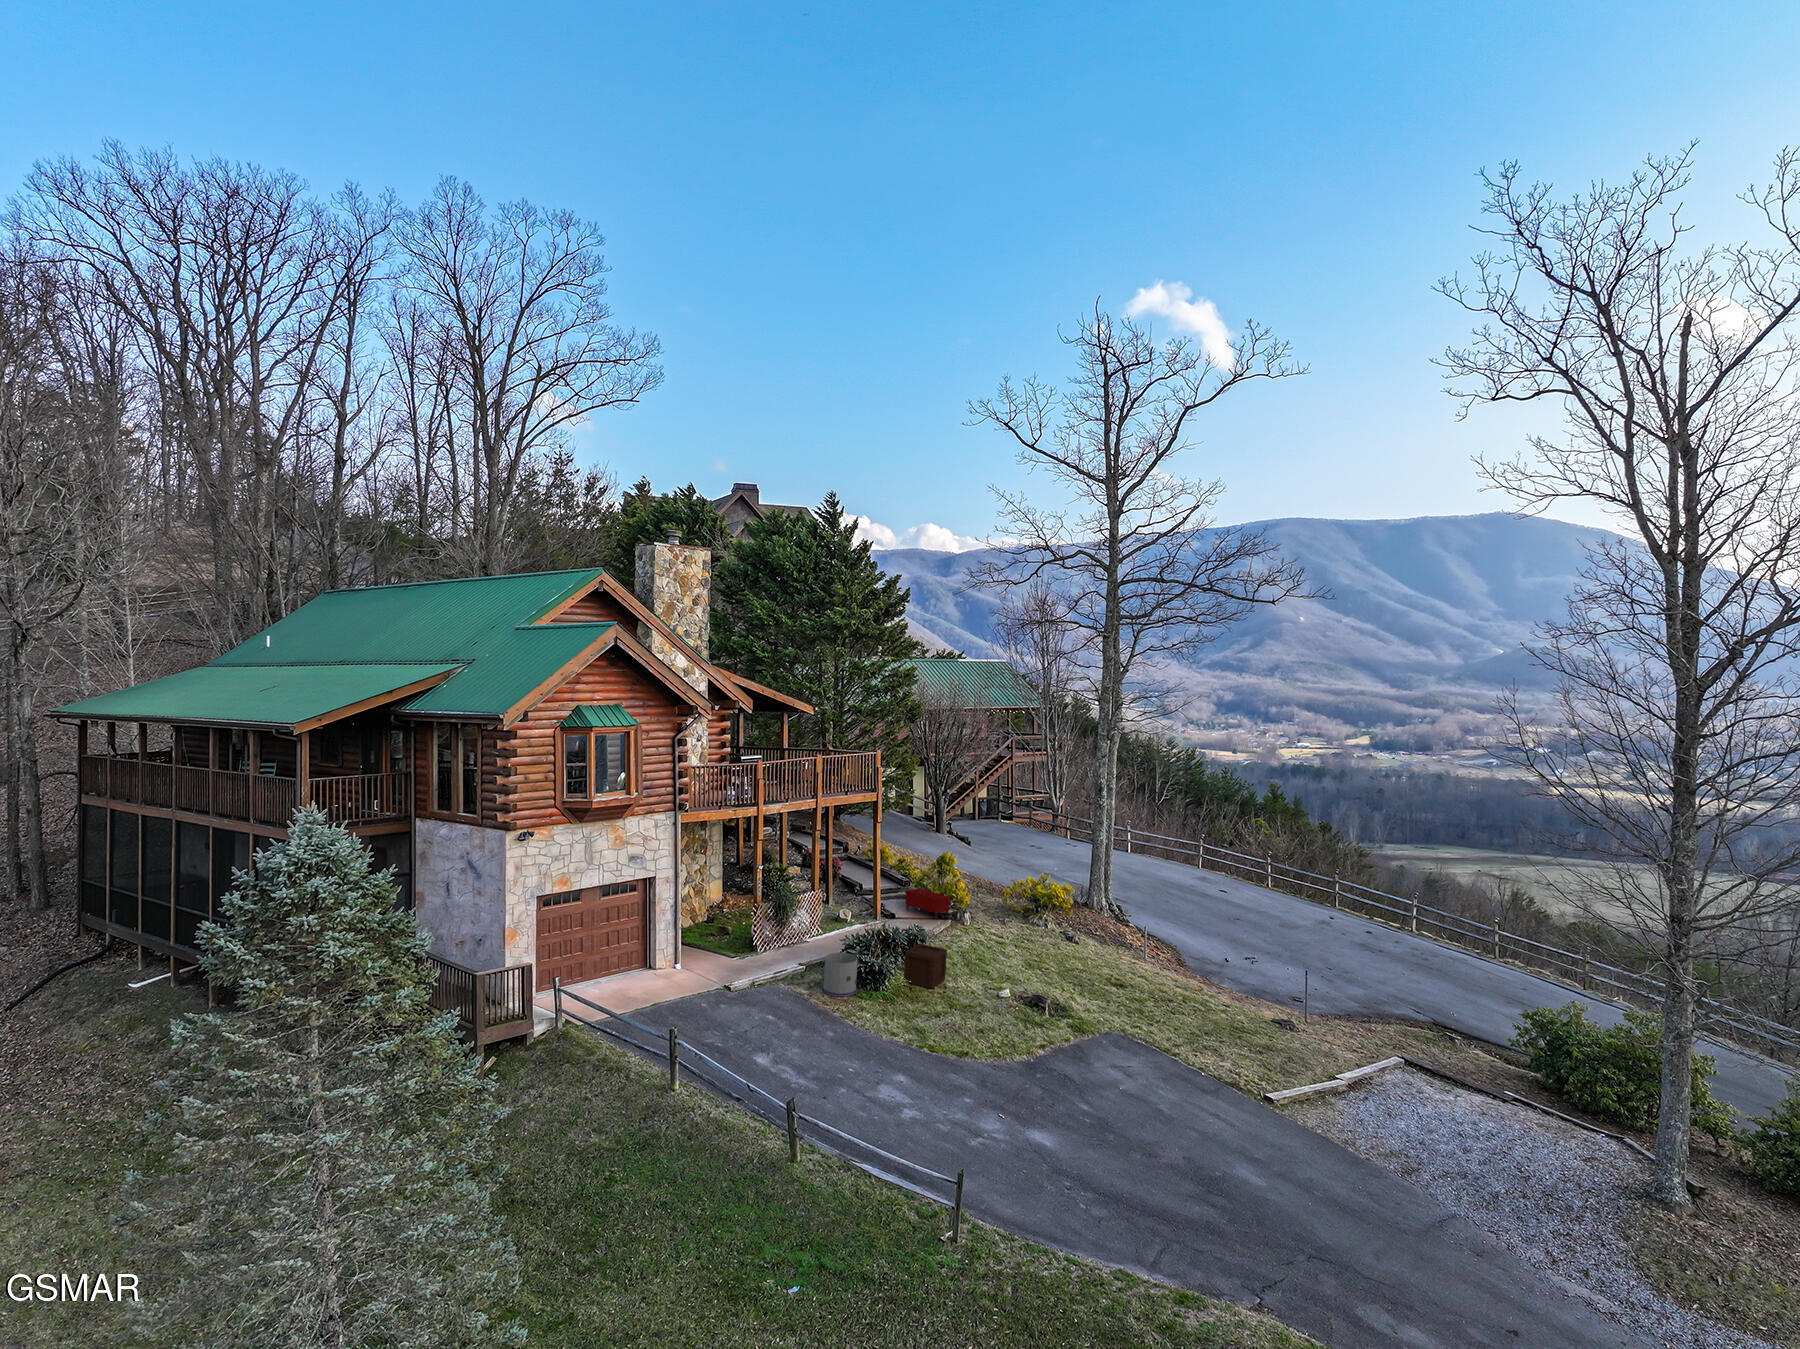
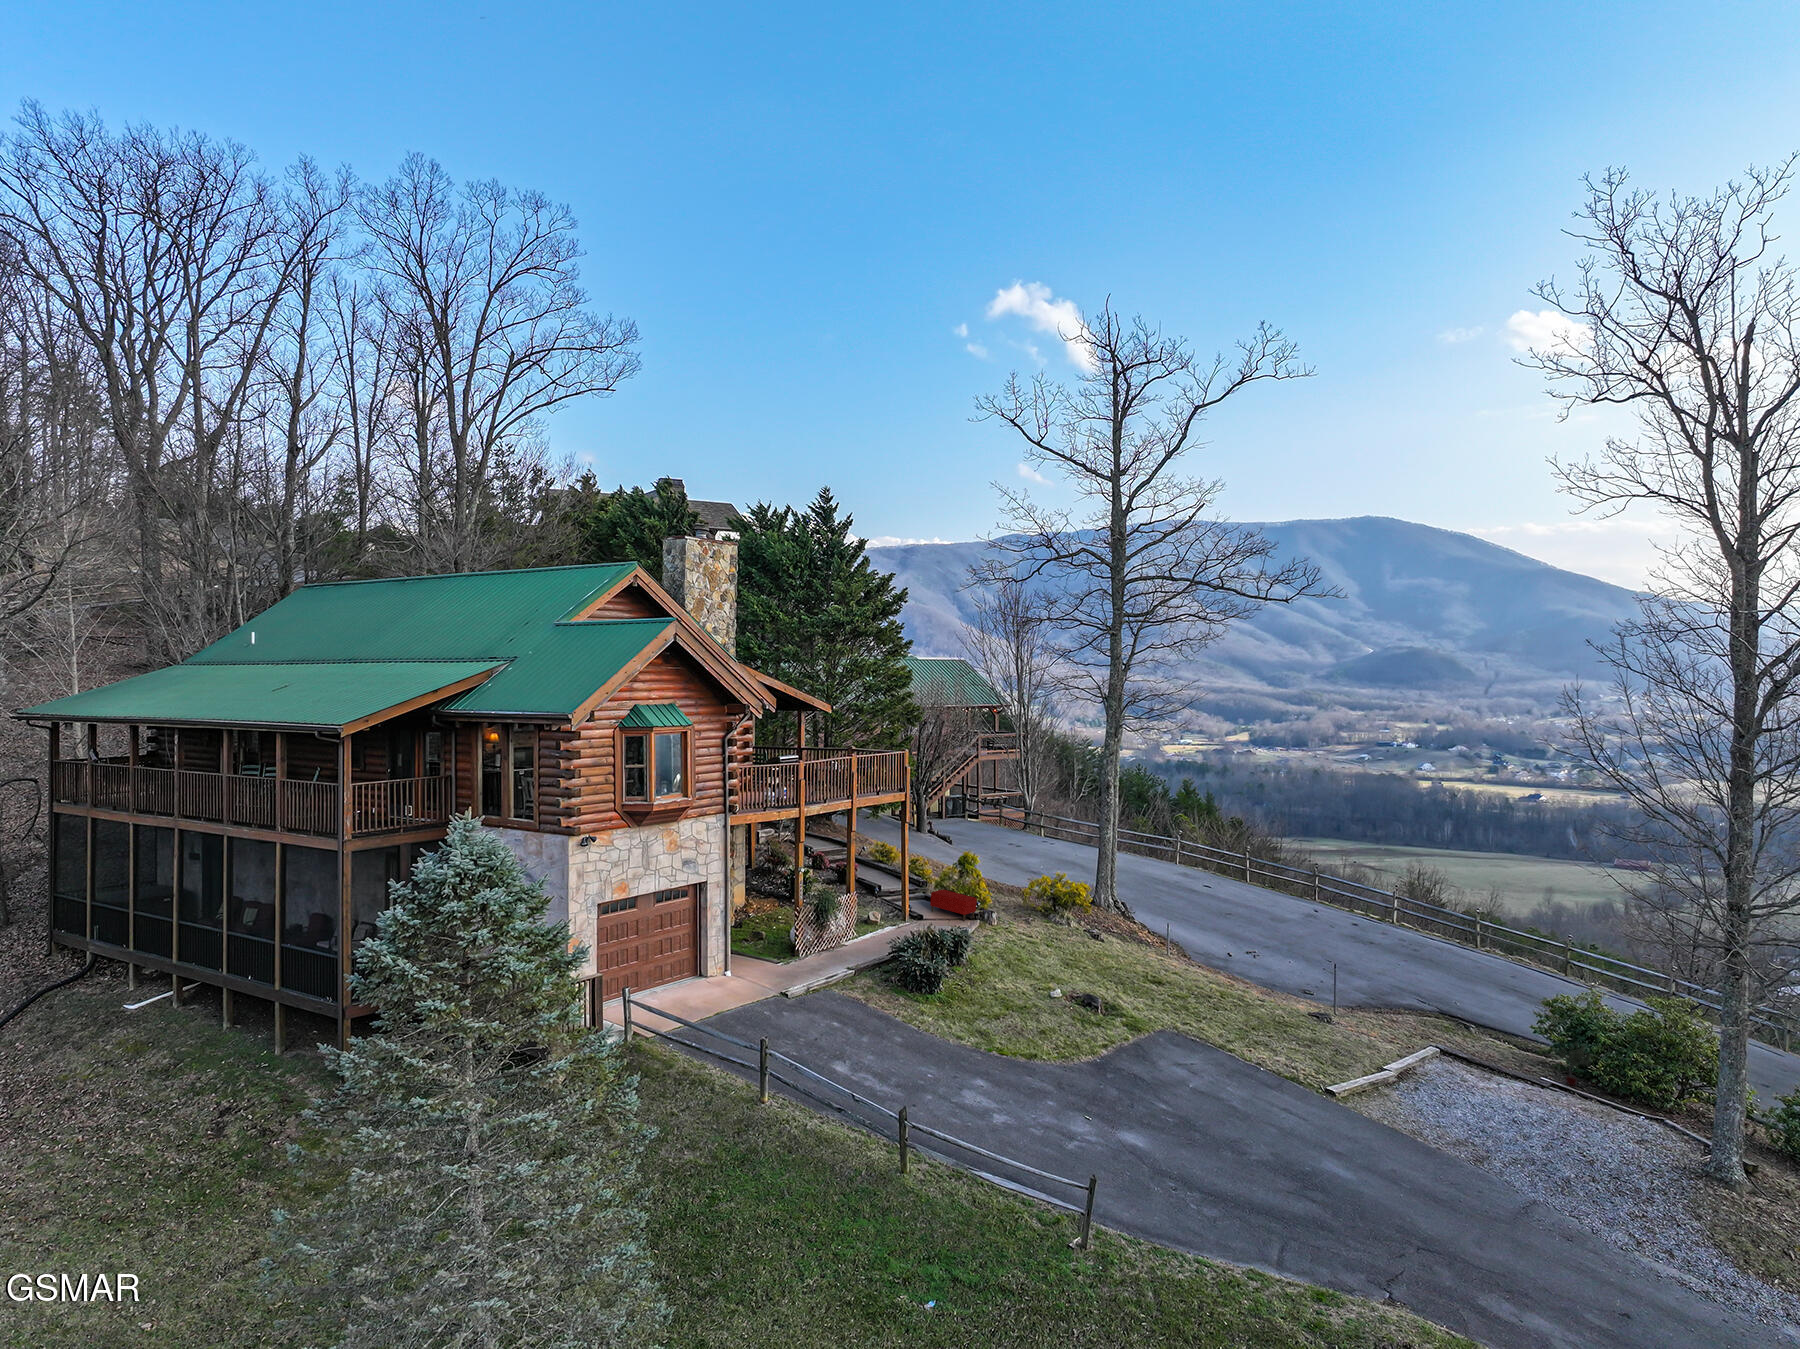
wooden crate: present [904,944,947,989] -> none [958,946,999,992]
trash can: present [823,953,858,996] -> none [882,957,917,1001]
potted tree: none [1531,1053,1567,1101] -> present [1559,1044,1591,1086]

